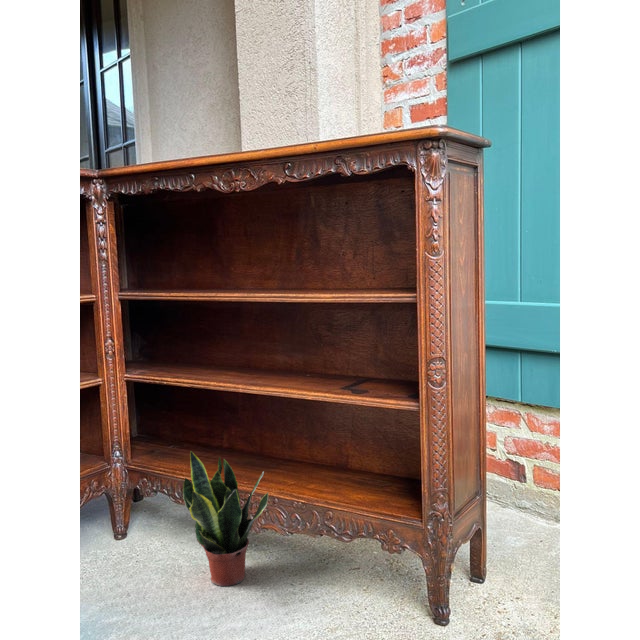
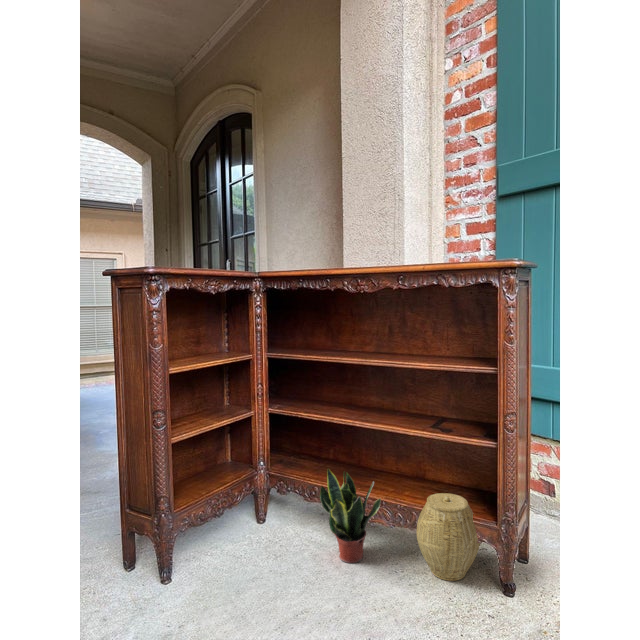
woven basket: none [315,482,404,604] -> present [416,493,480,581]

